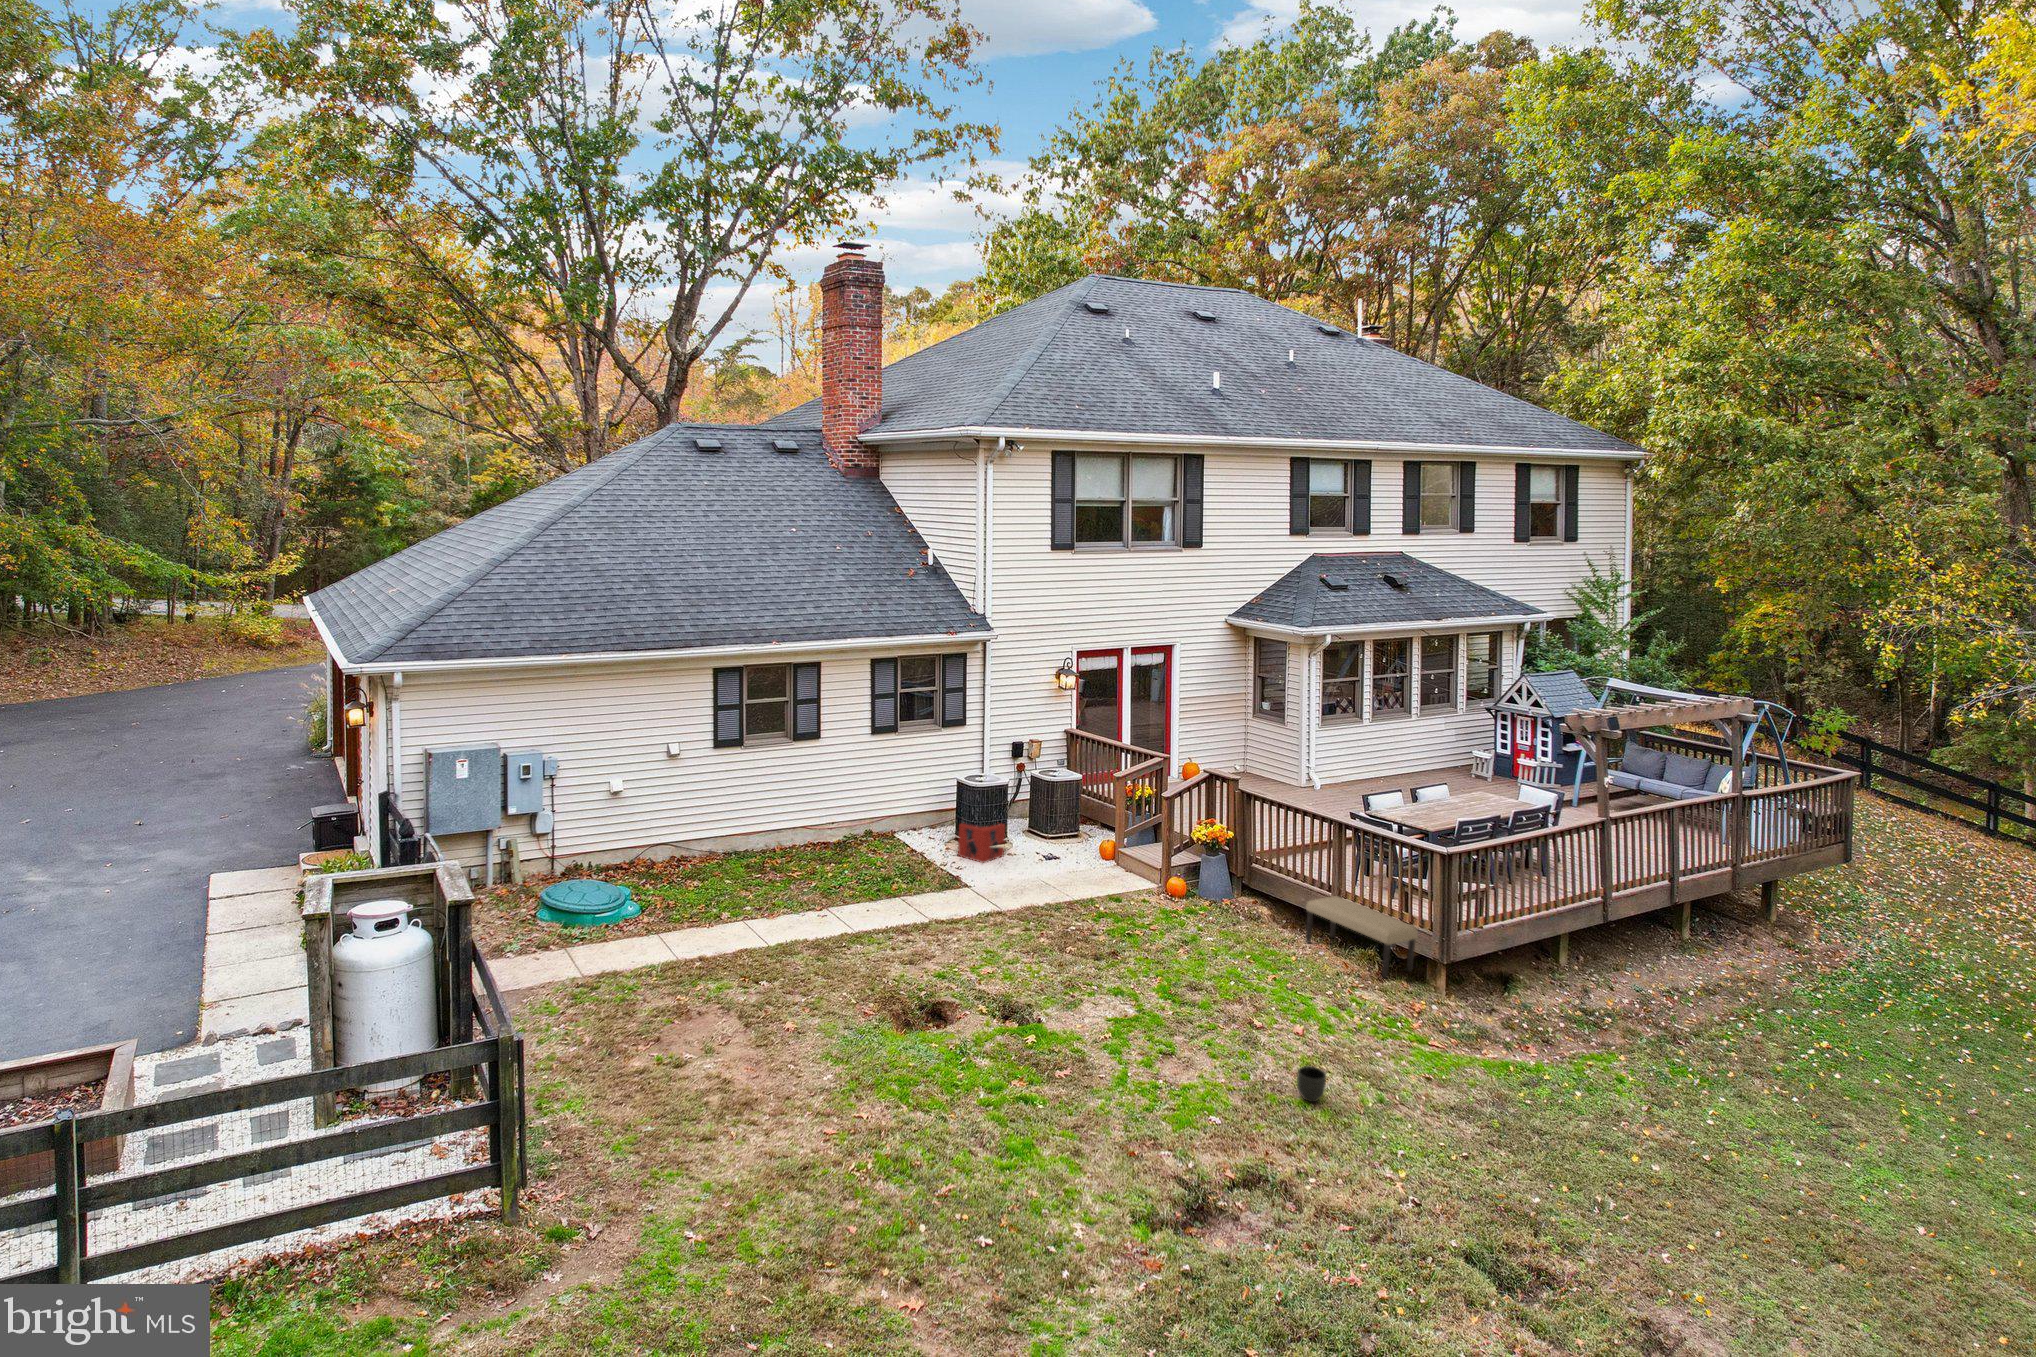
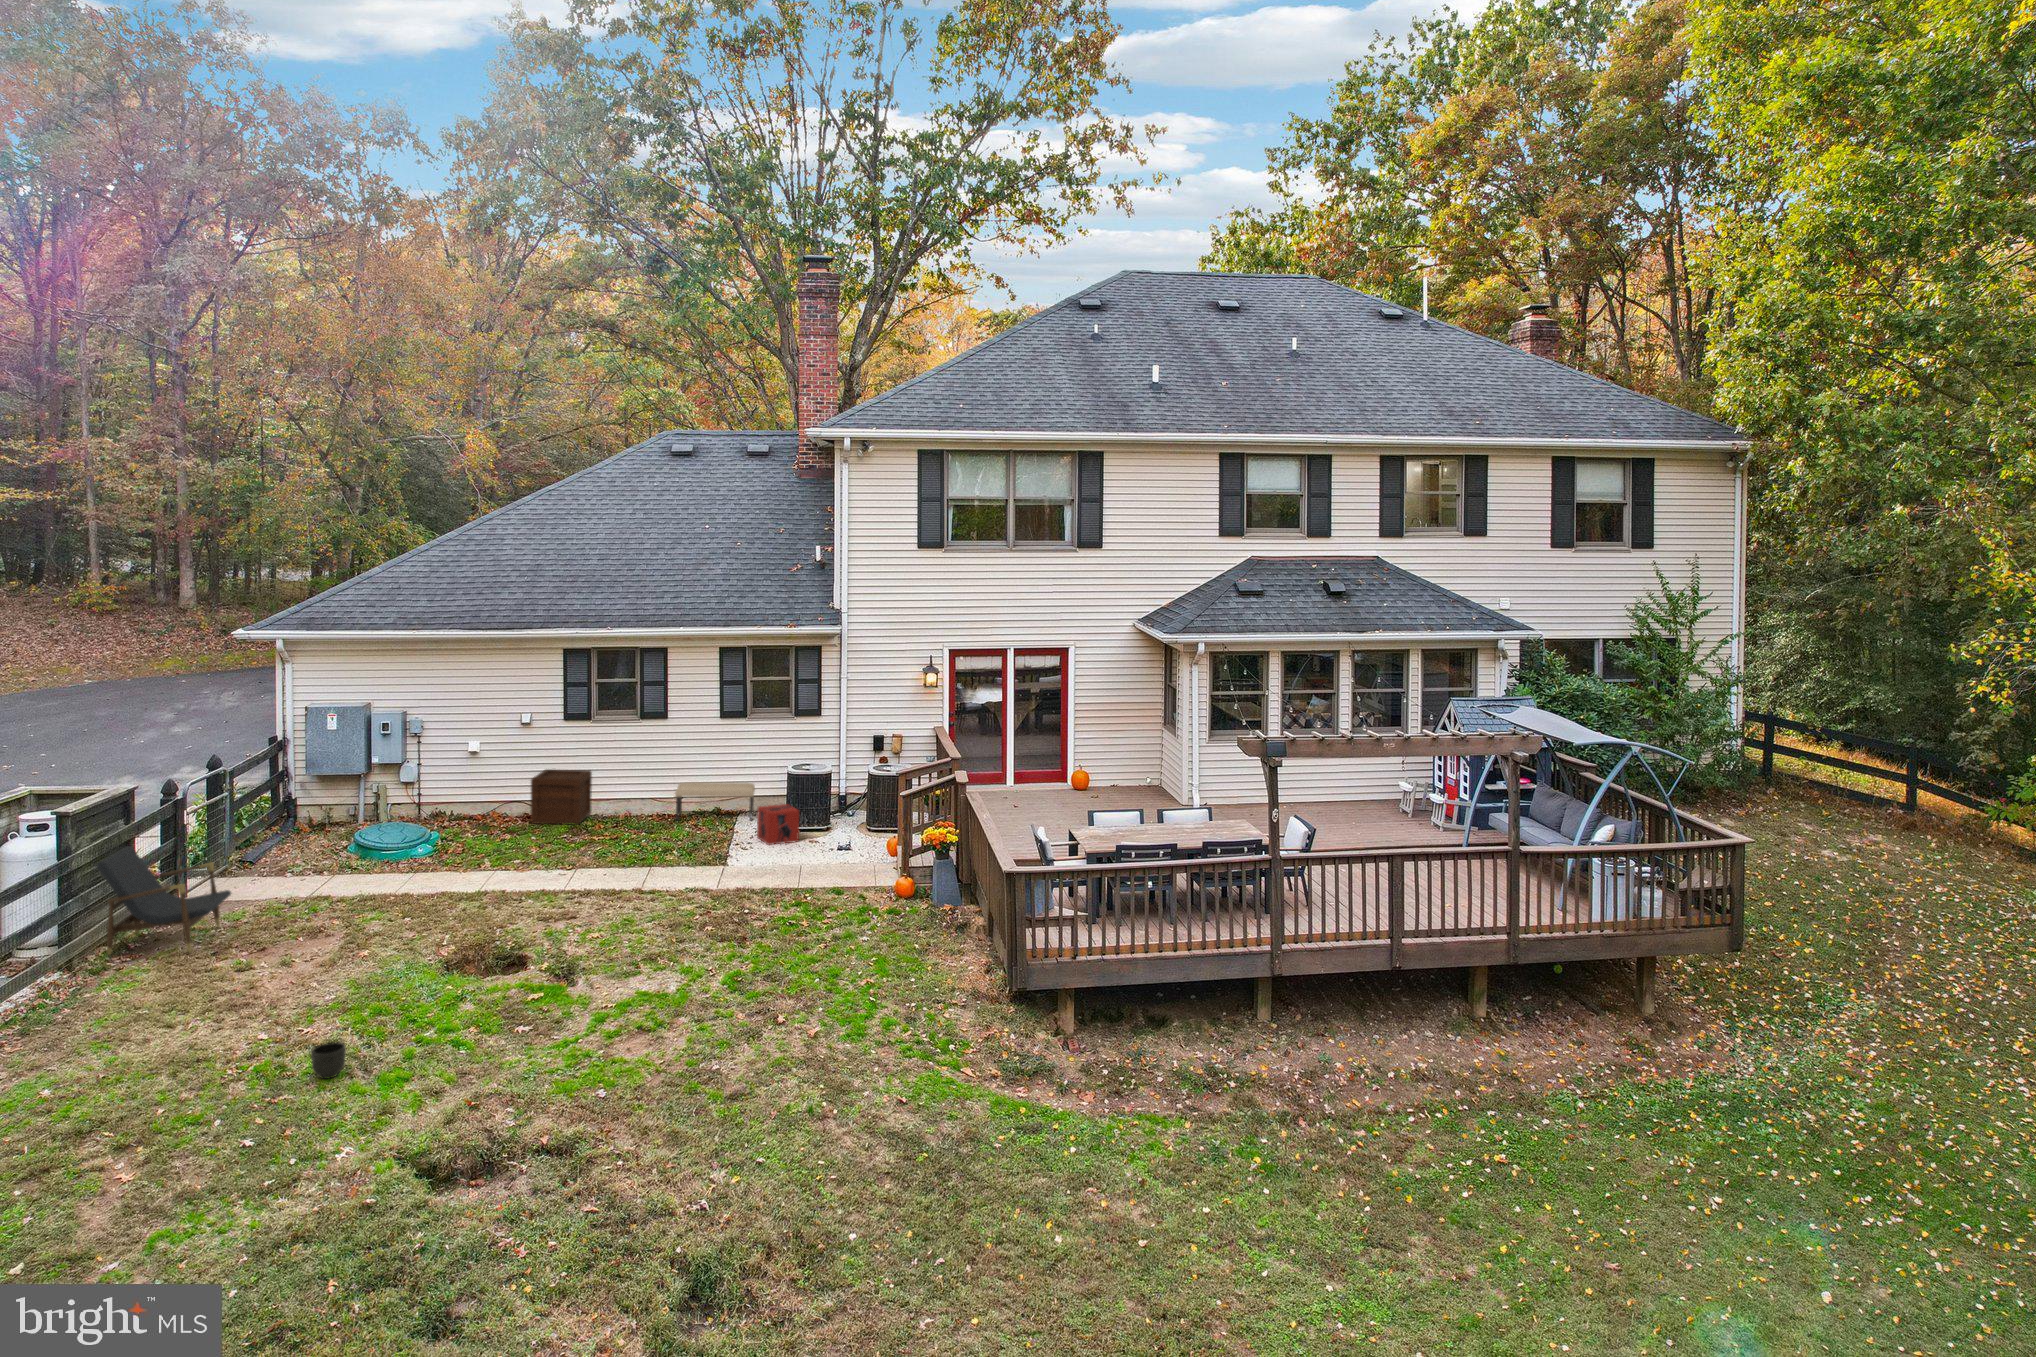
wooden crate: none [698,801,762,867] -> present [531,769,592,825]
bench: present [1306,896,1418,978] -> present [675,782,755,820]
lounge chair: none [518,961,658,1102] -> present [96,846,231,955]
planter: present [1297,1066,1327,1102] -> present [311,1042,346,1079]

